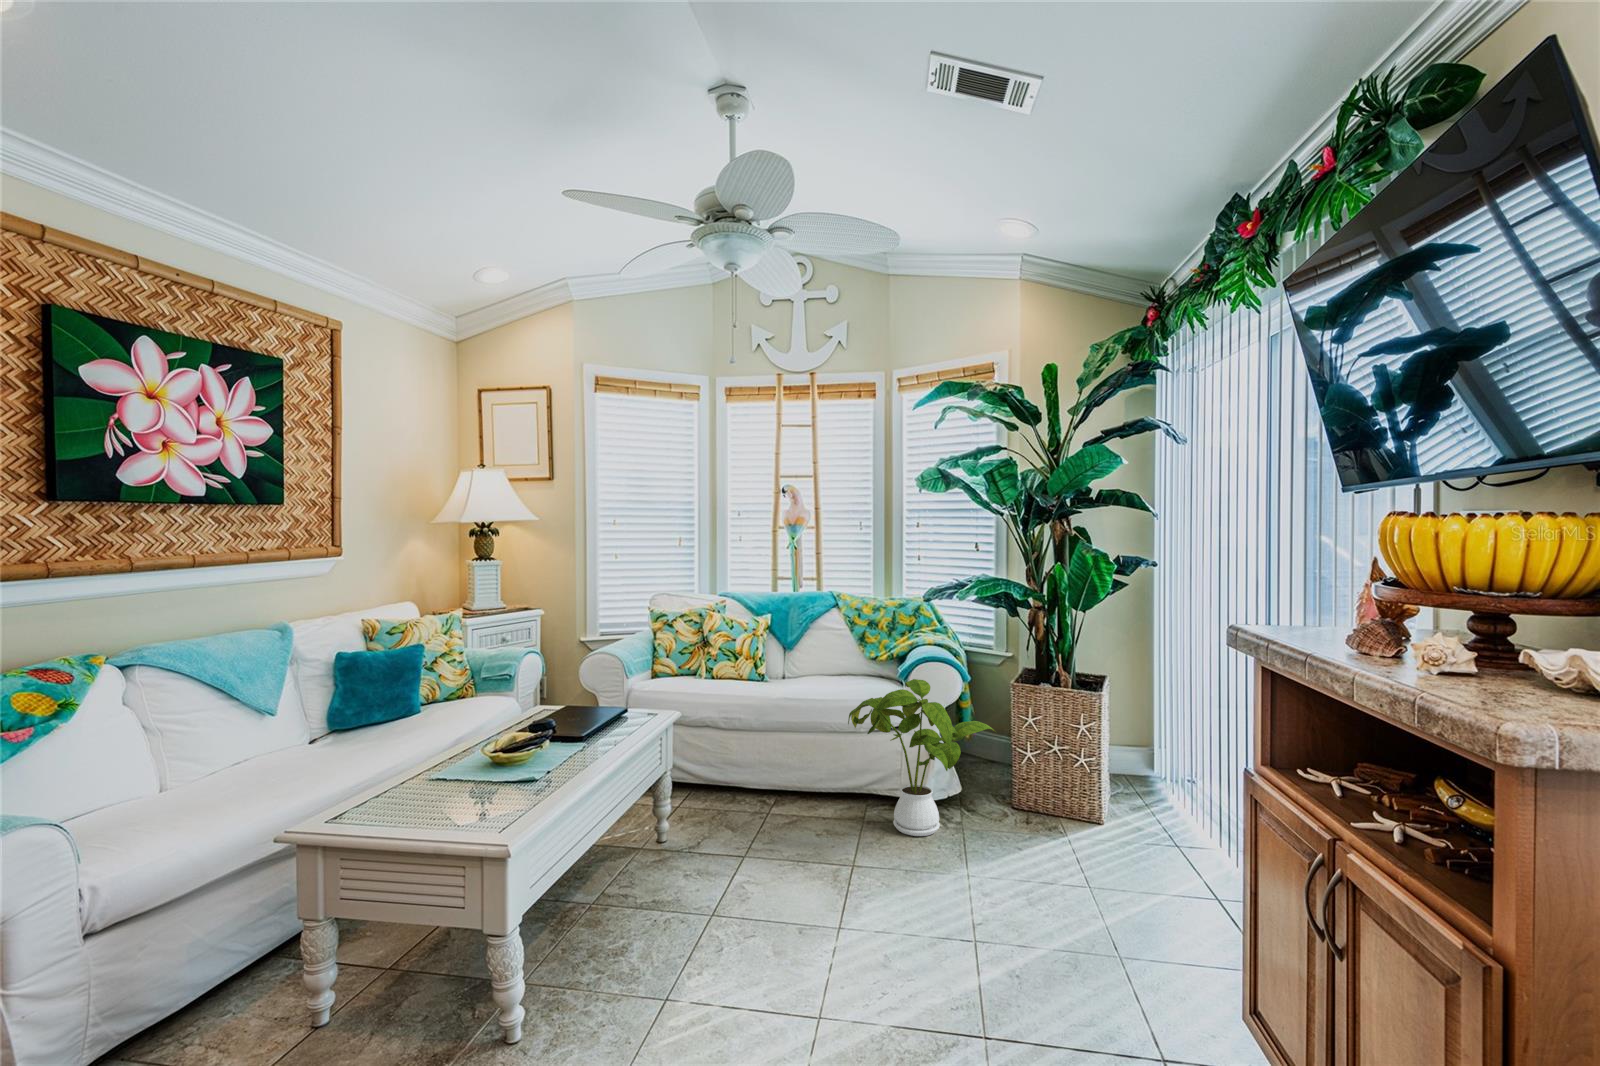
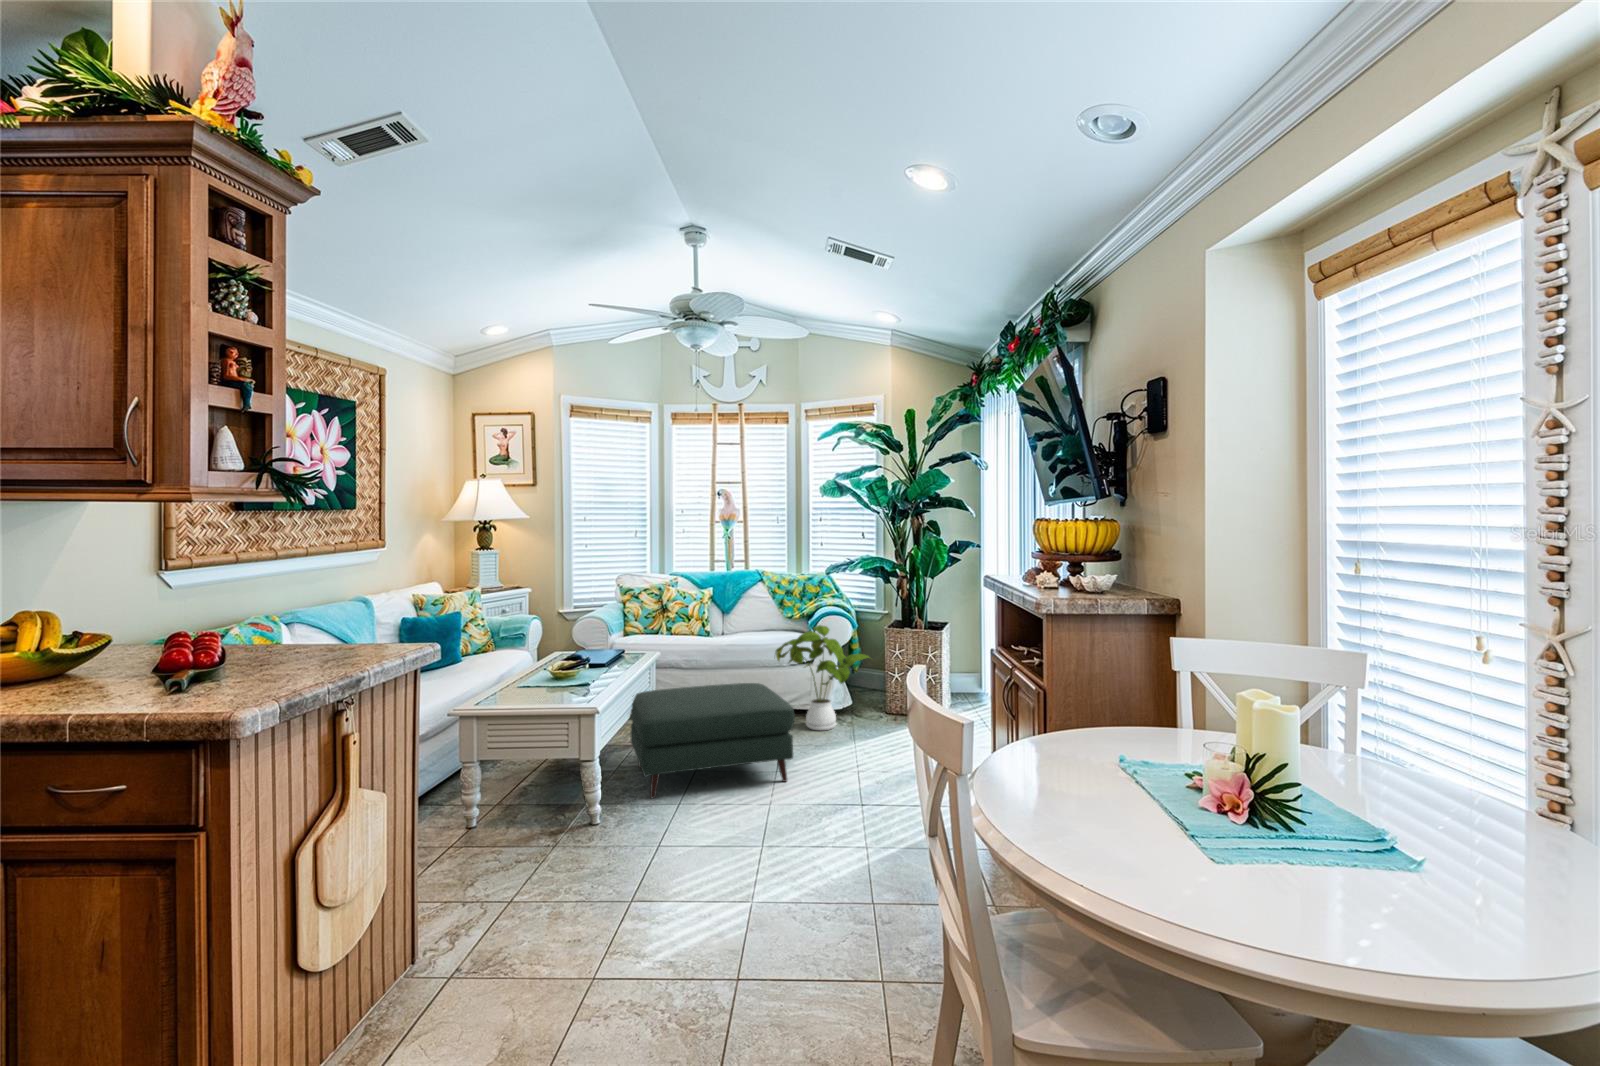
ottoman: none [608,772,872,983] -> present [630,683,795,798]

